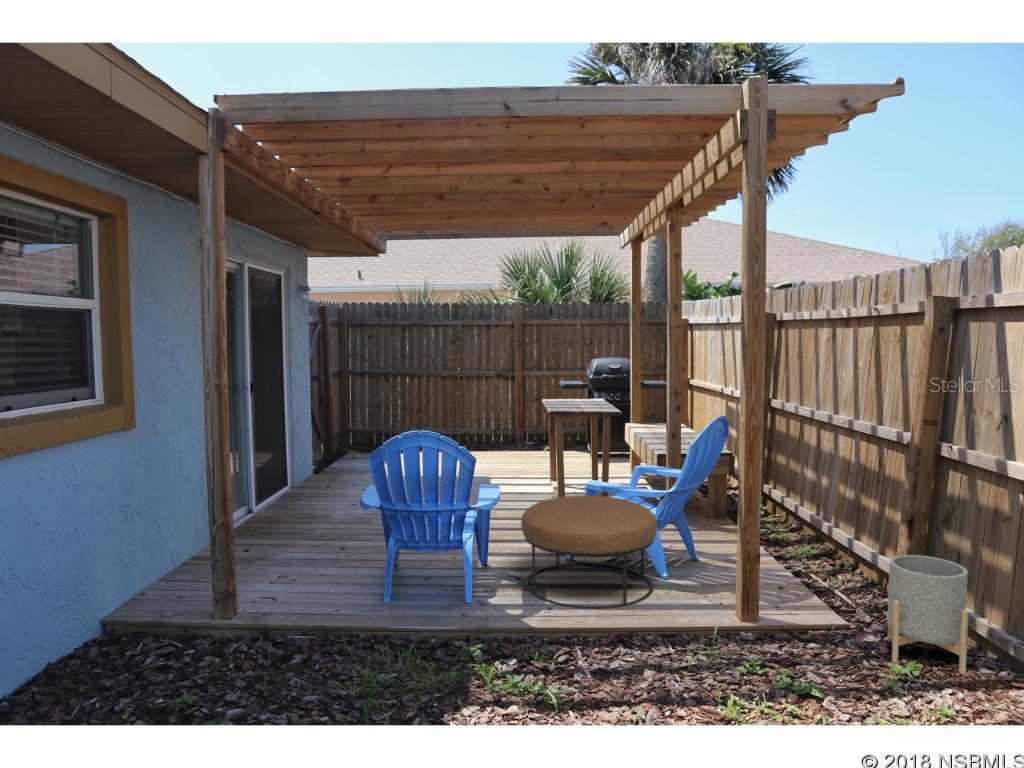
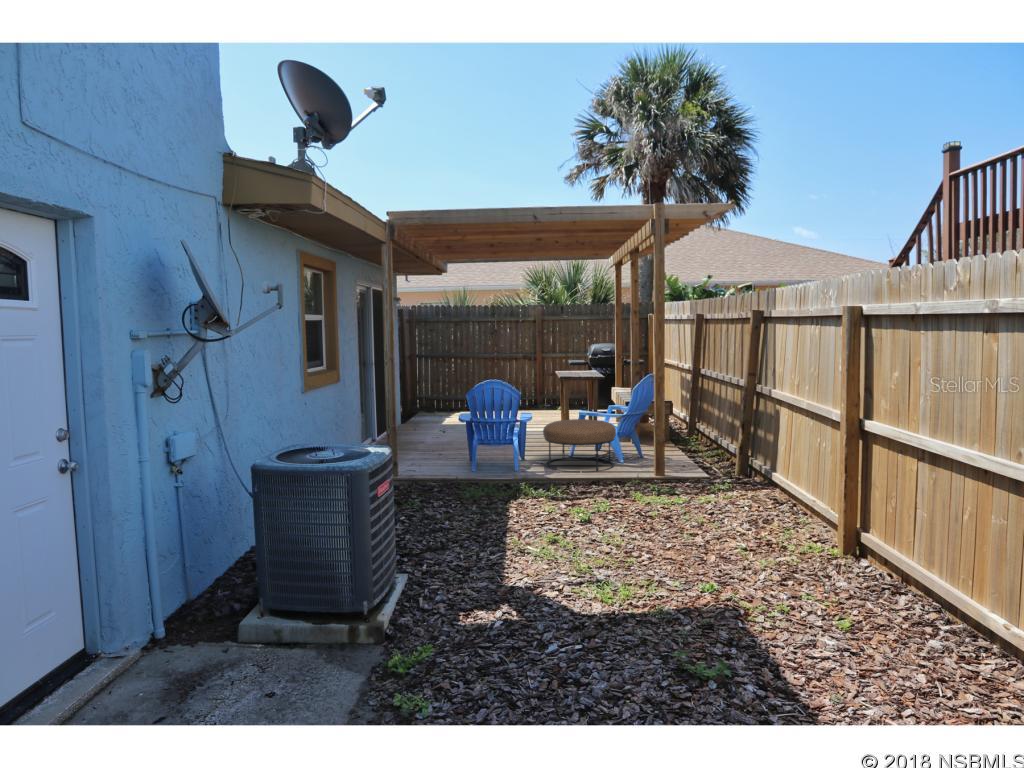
planter: present [887,555,968,674] -> none [724,440,759,492]

